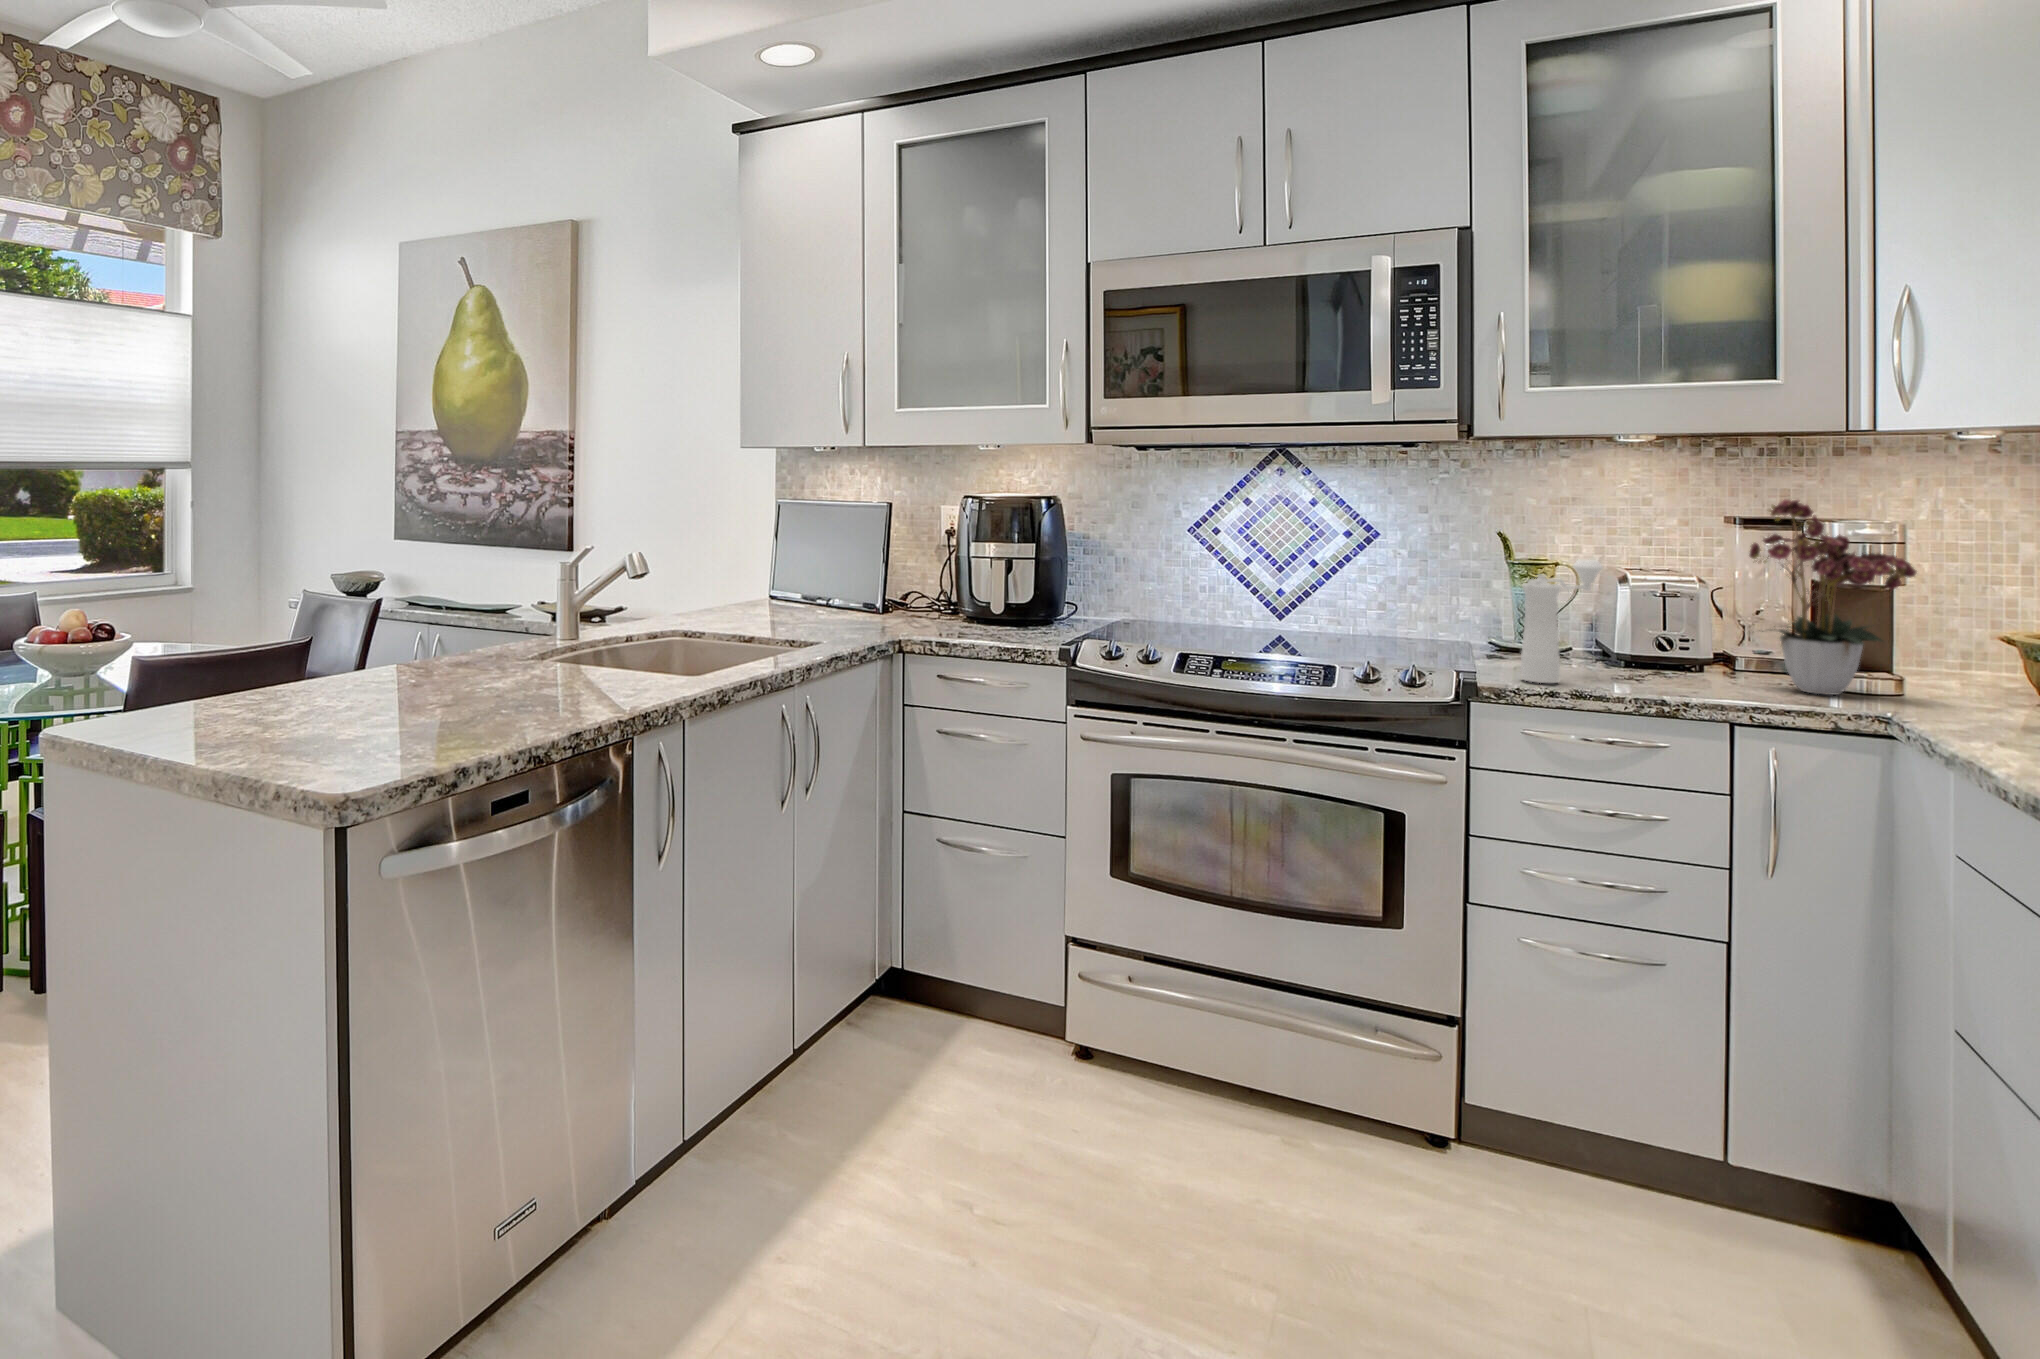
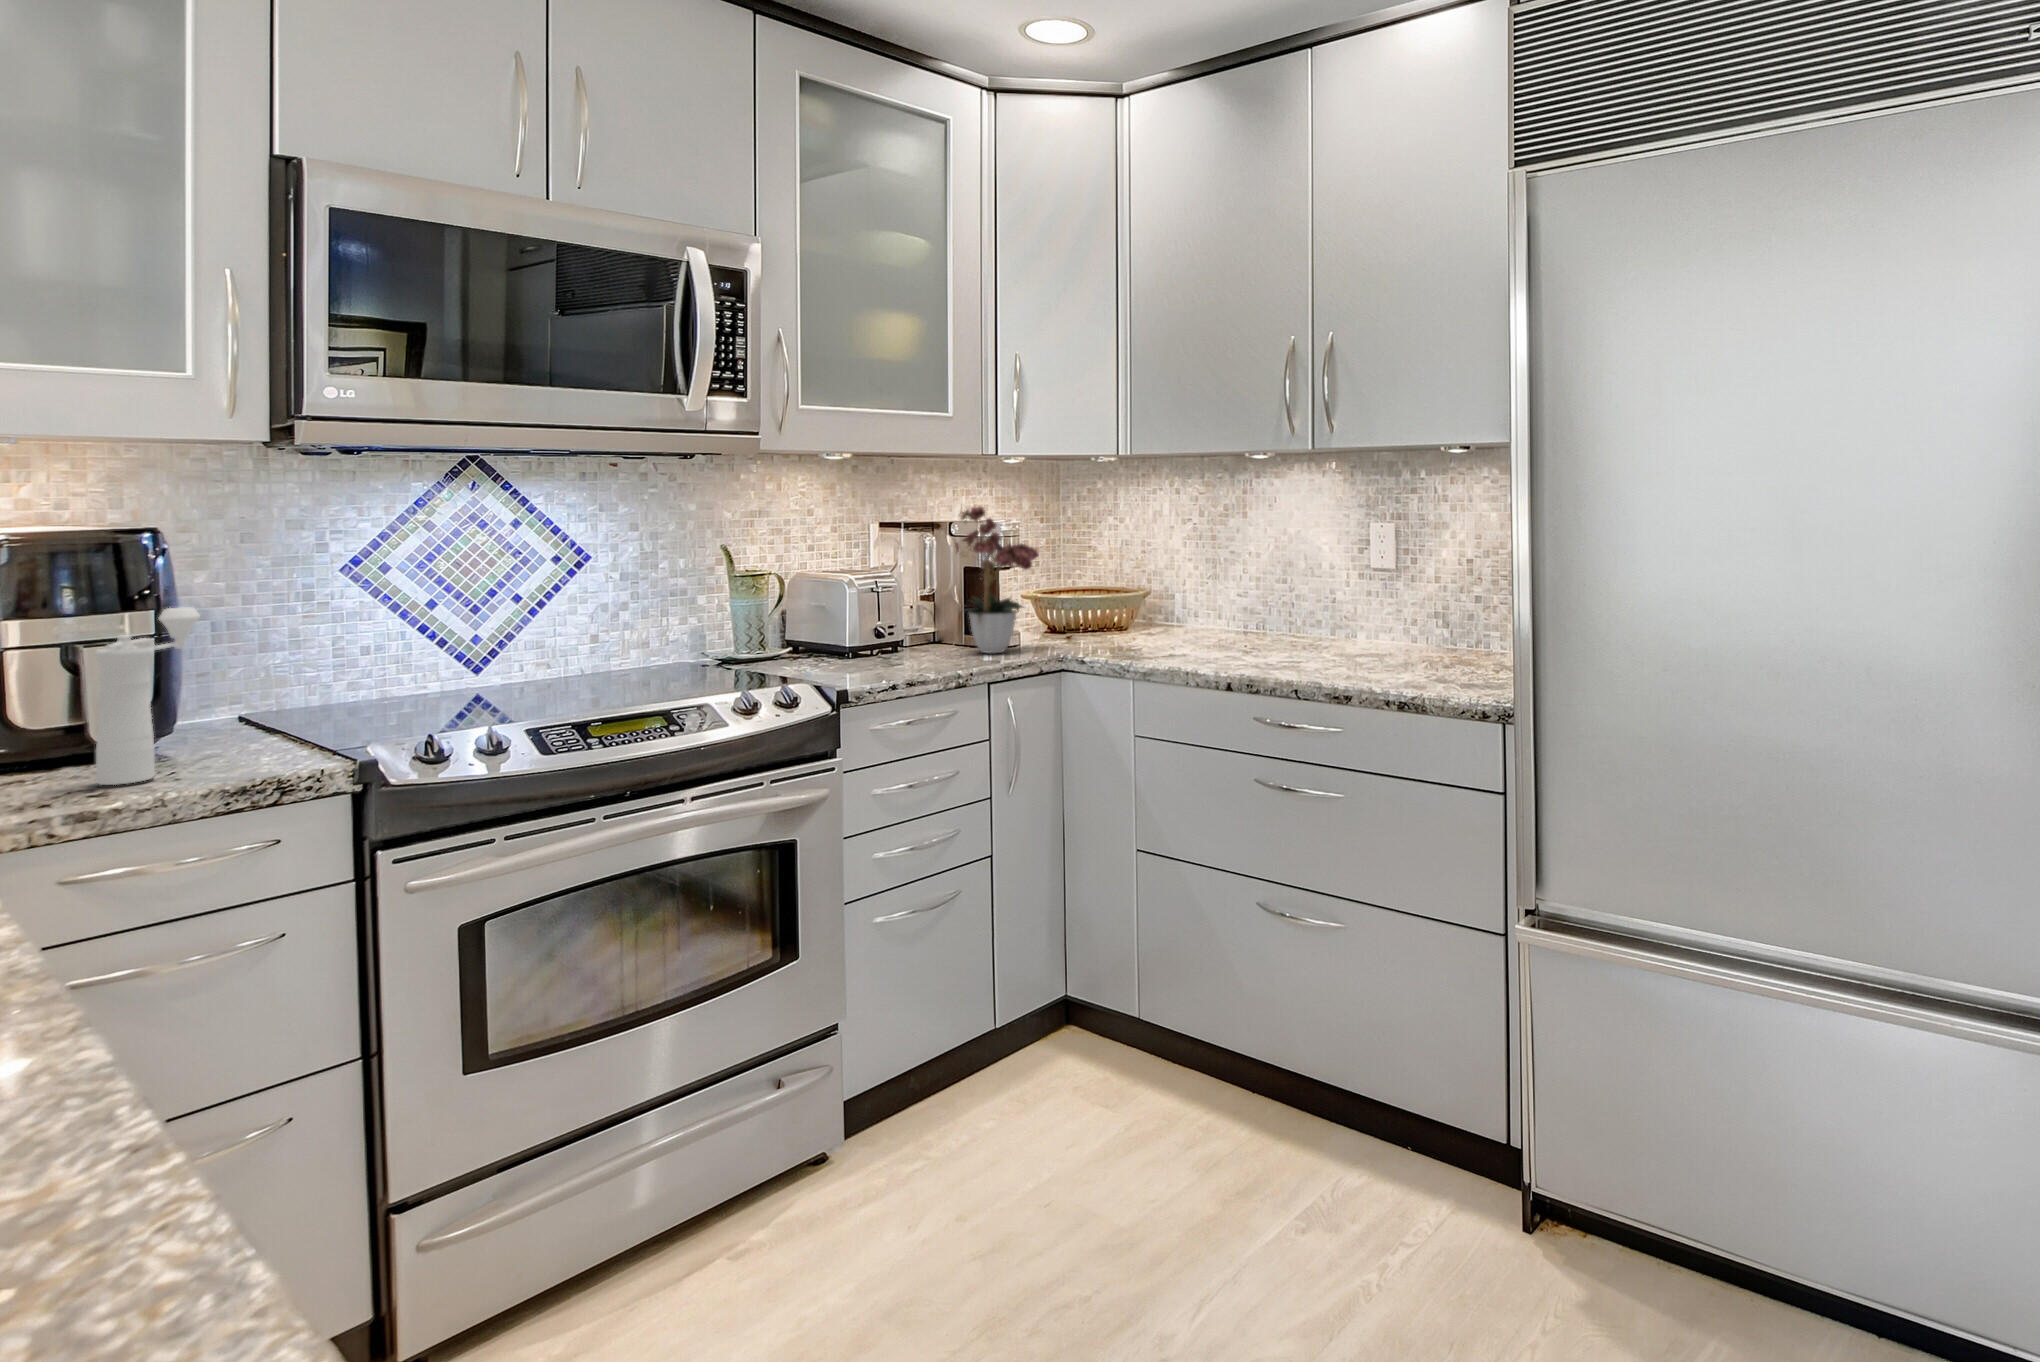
pepper mill: present [1521,559,1603,683] -> present [95,607,200,785]

